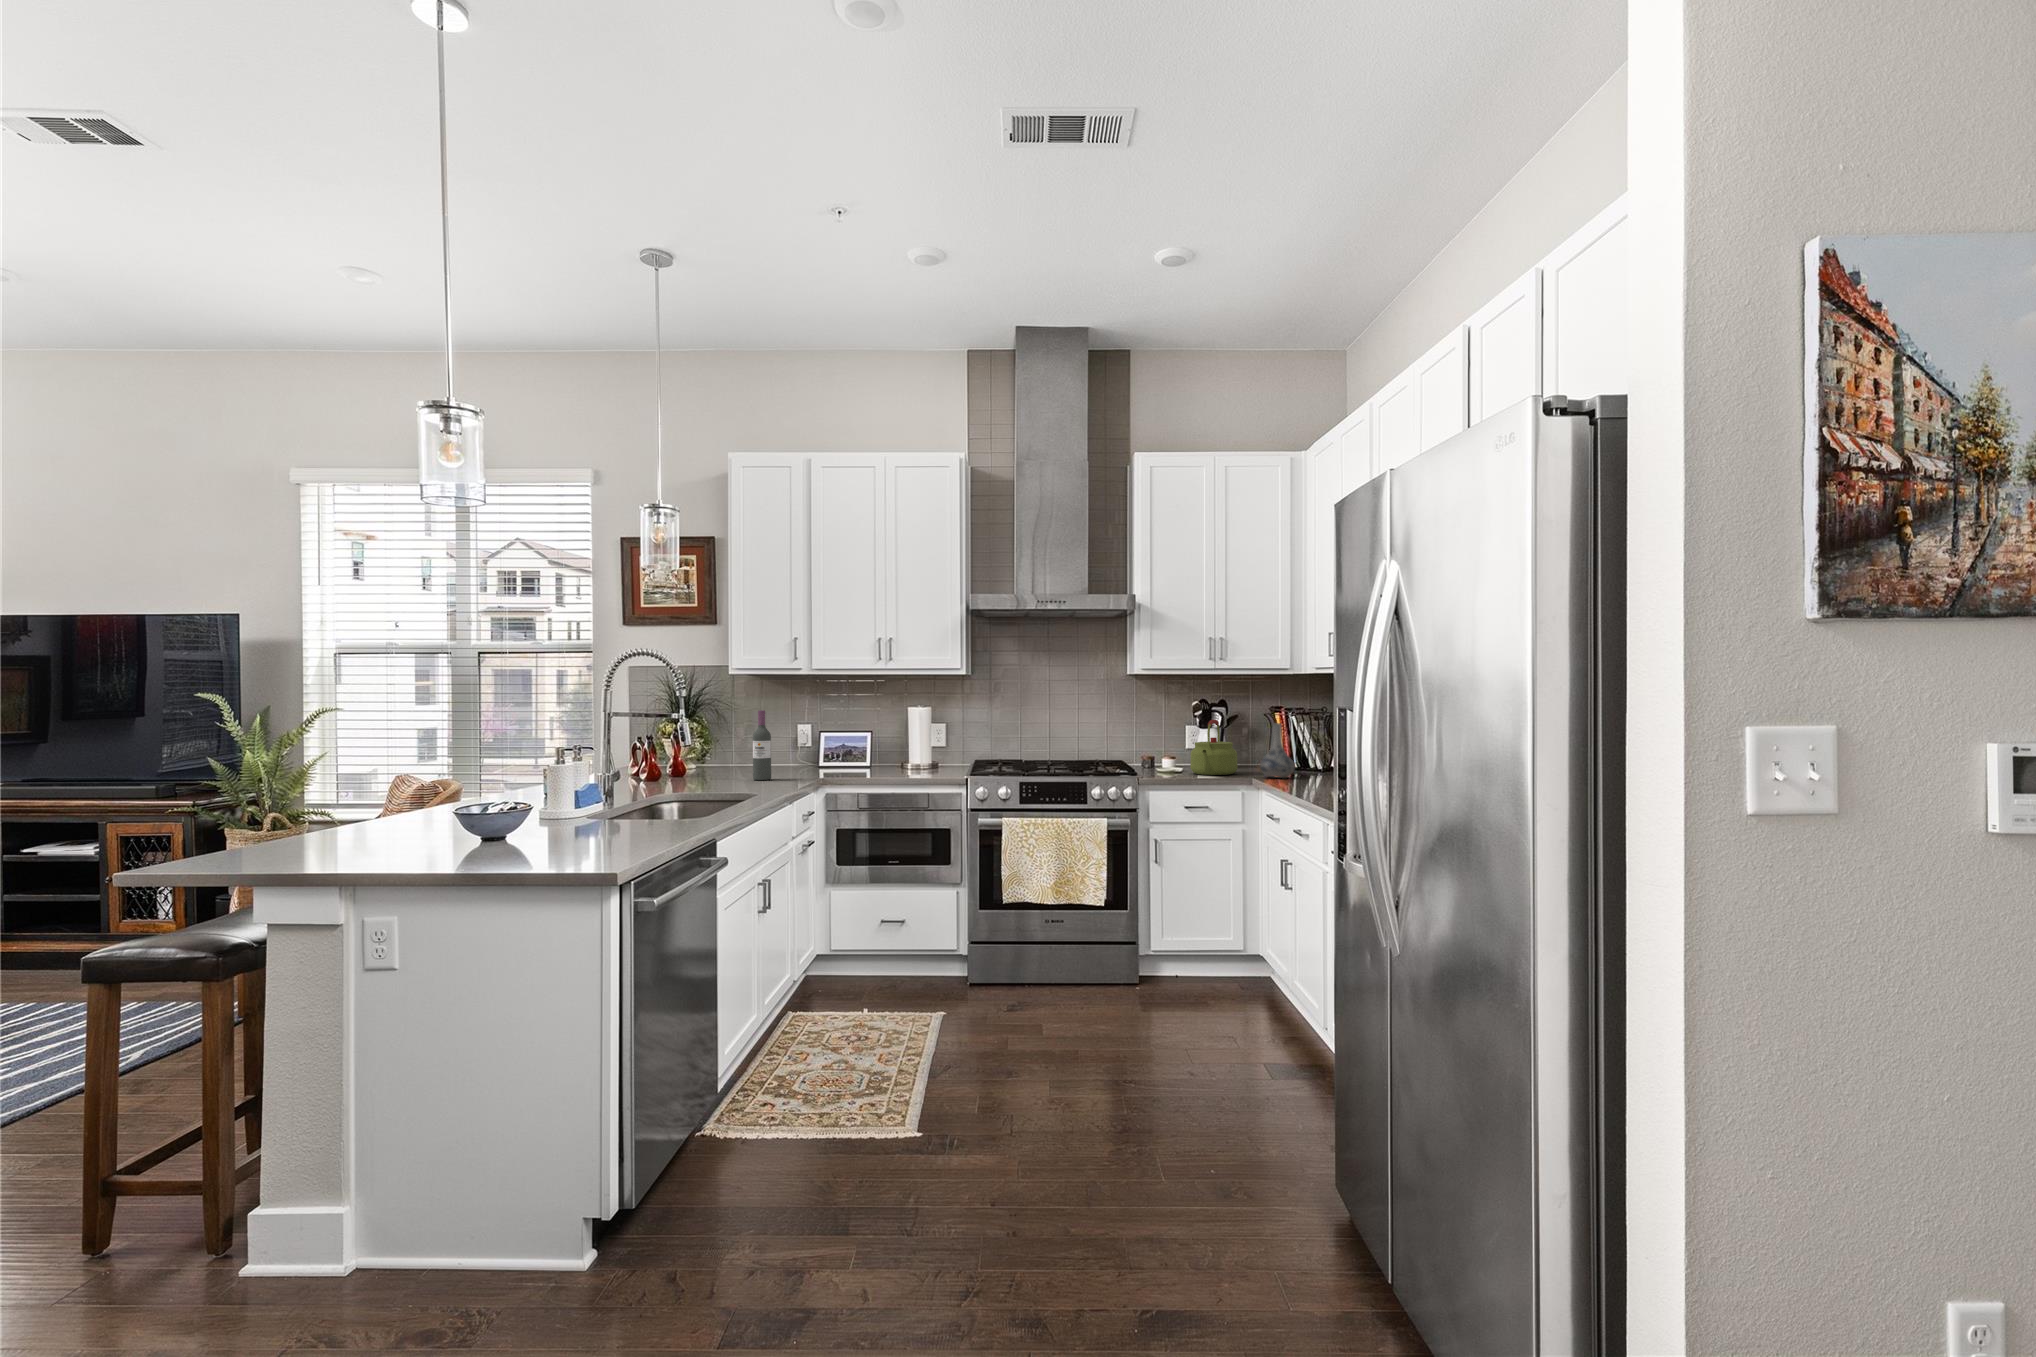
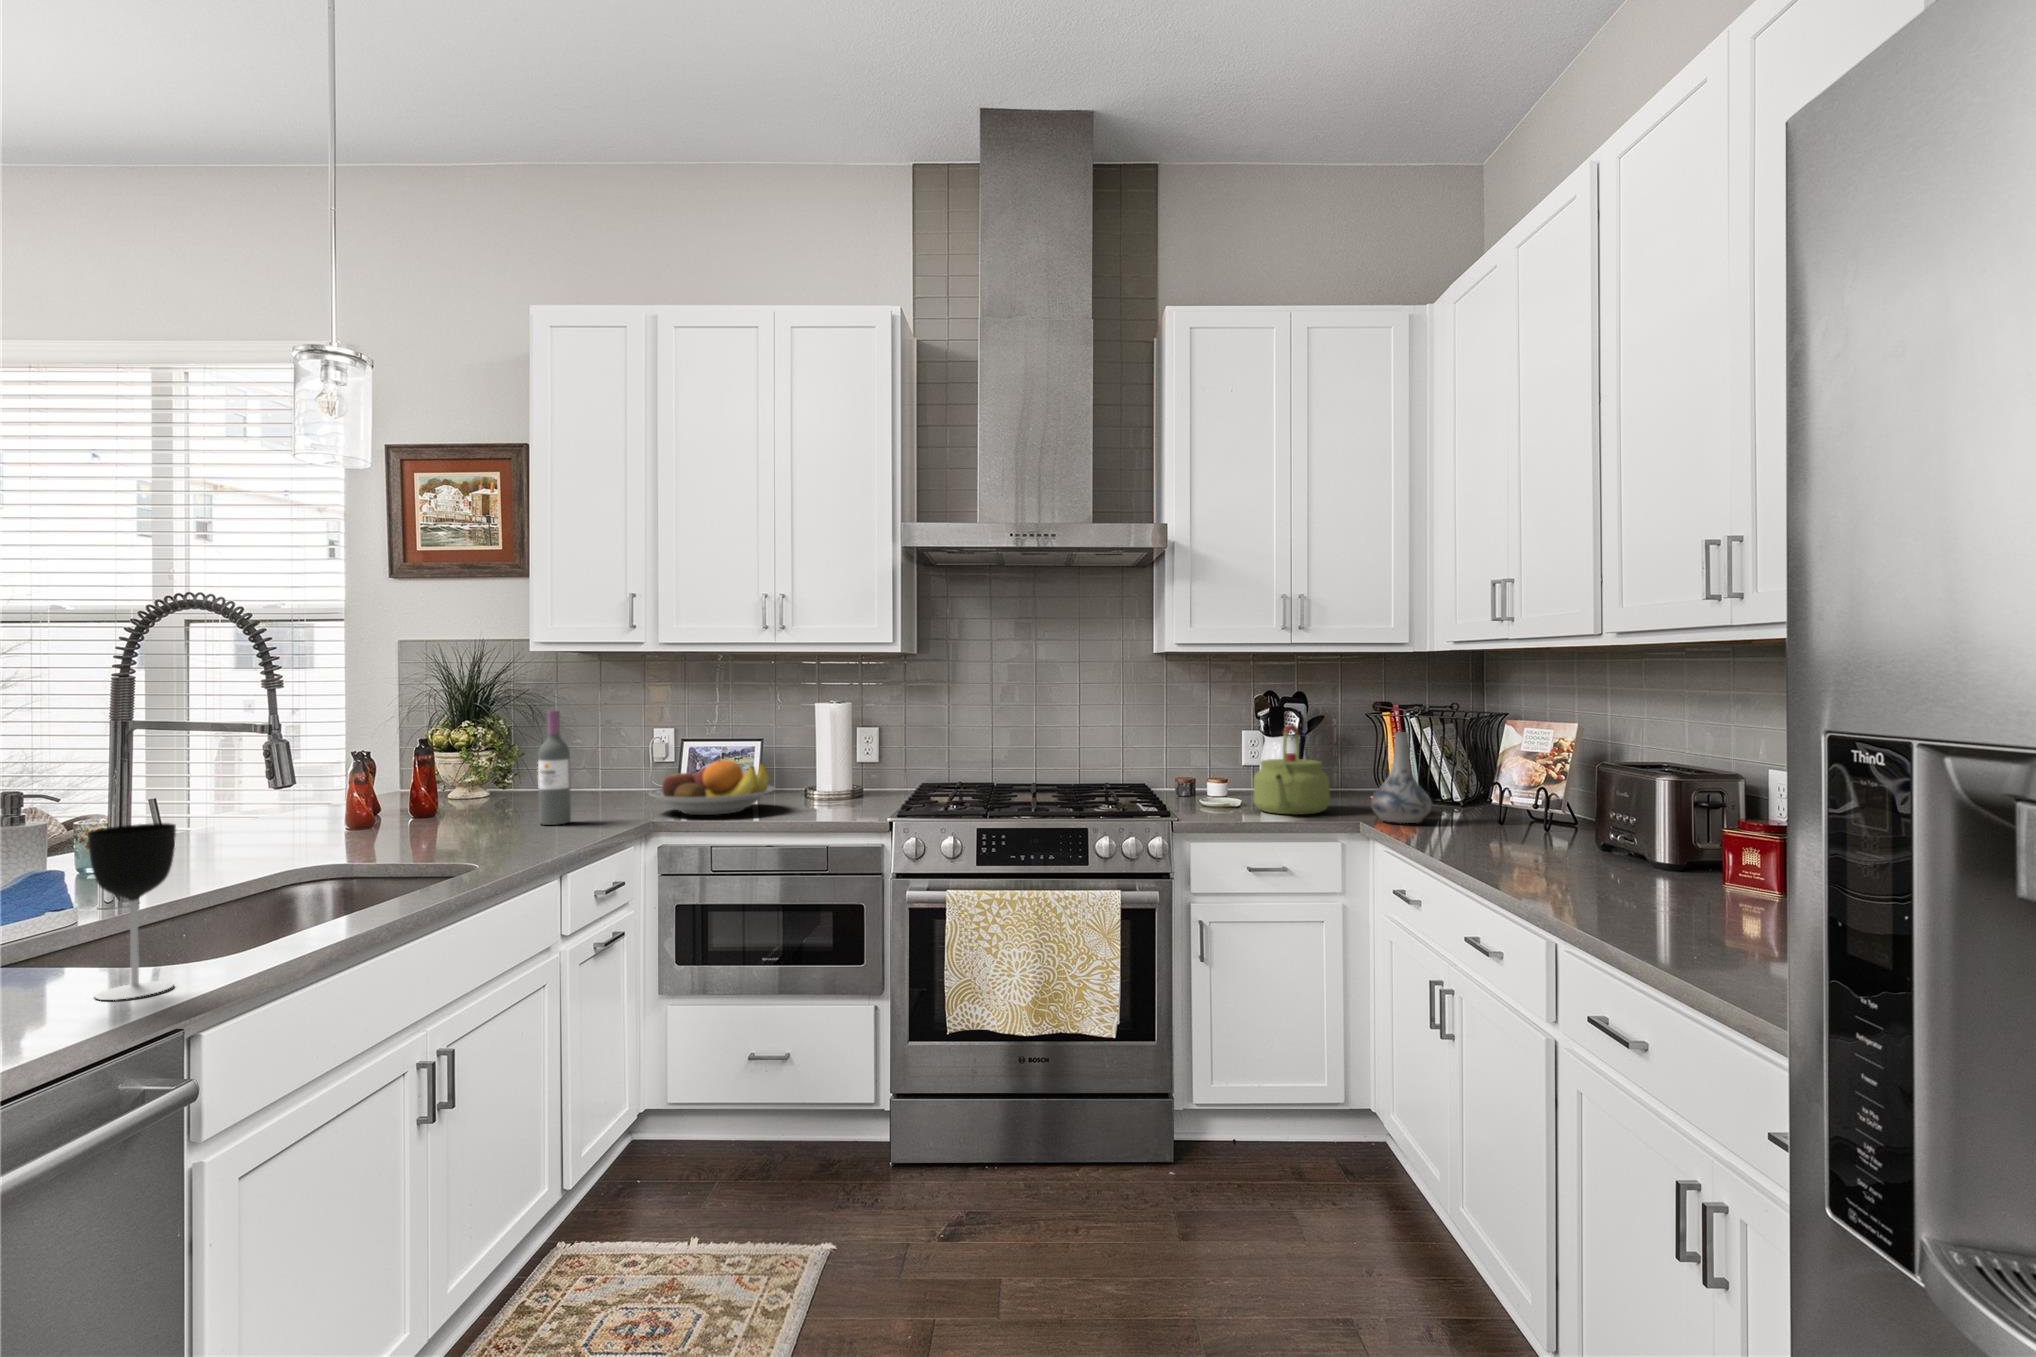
fruit bowl: none [811,742,888,776] -> present [649,760,774,815]
wine glass: none [686,753,714,823] -> present [88,823,176,1000]

